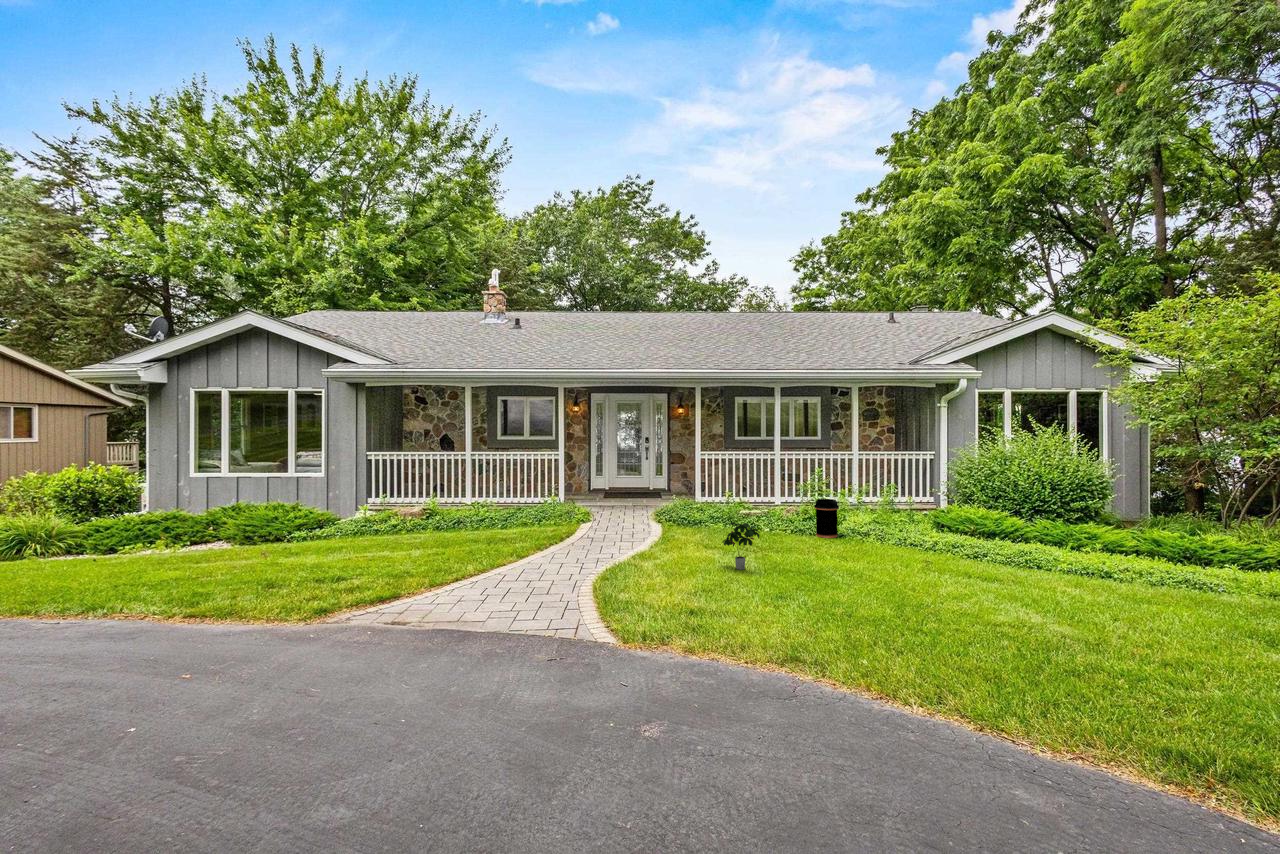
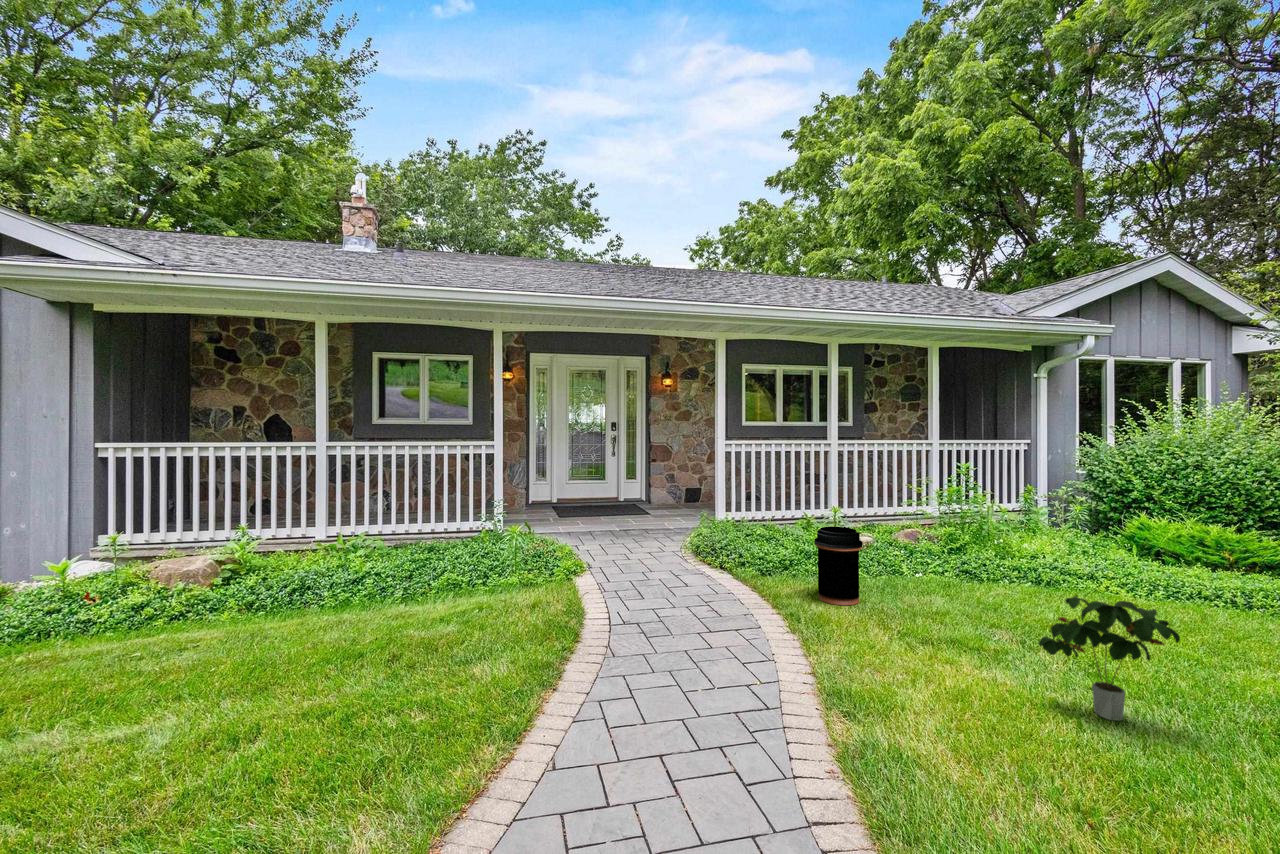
trash can: present [814,499,839,538] -> present [814,527,862,605]

